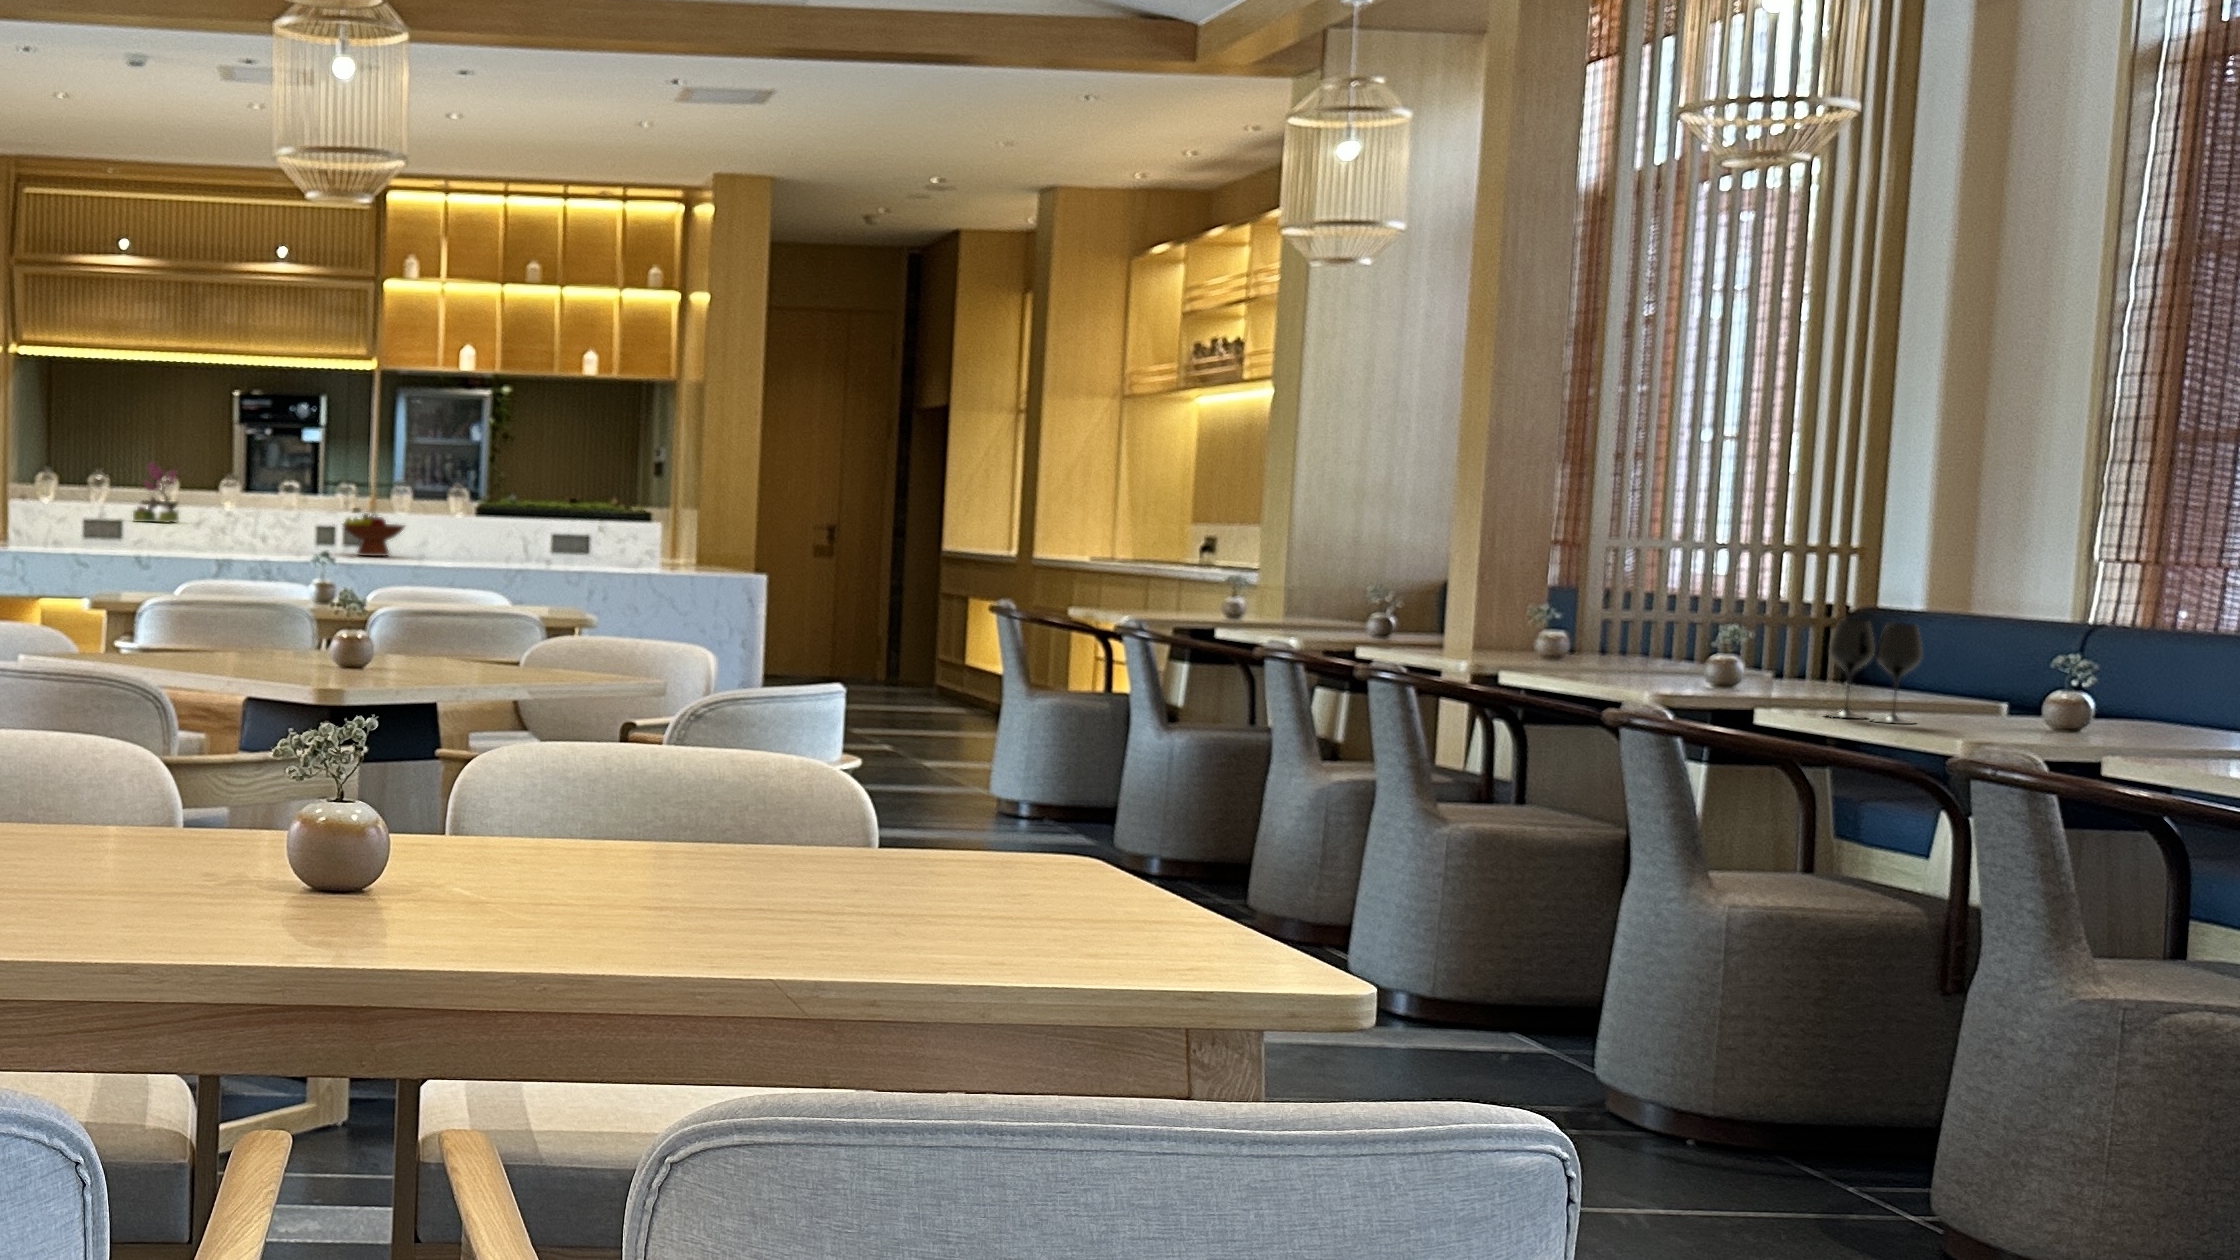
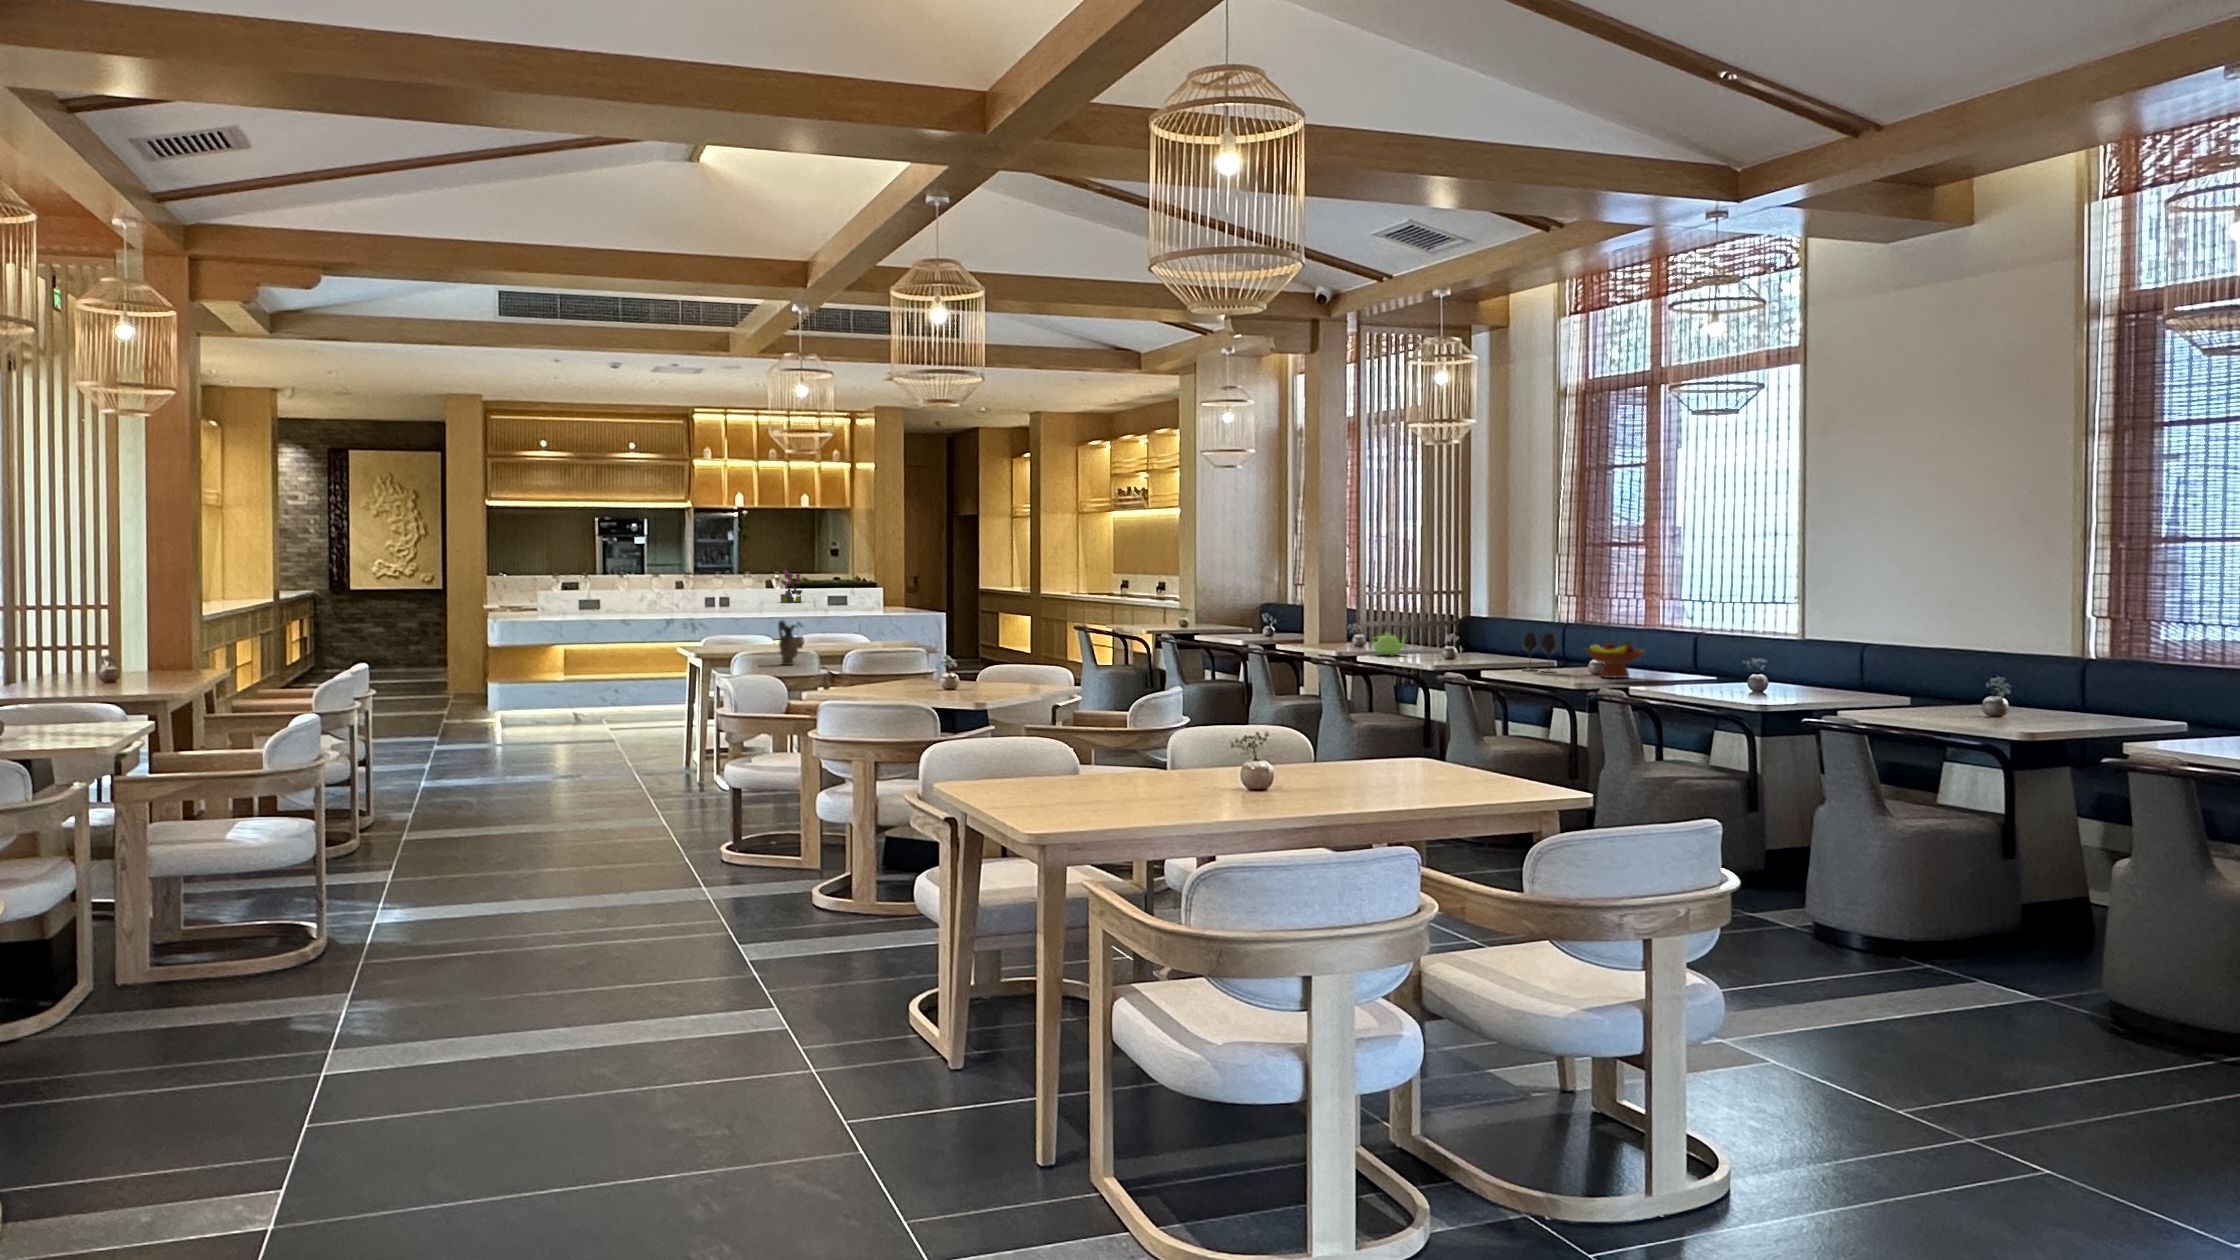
flower arrangement: present [133,463,179,523] -> present [781,570,802,603]
fruit bowl: present [343,513,405,556] -> present [1586,641,1644,678]
ceramic pitcher: none [209,524,249,617] -> present [778,620,799,665]
teapot: none [1503,623,1595,678] -> present [1372,633,1405,656]

